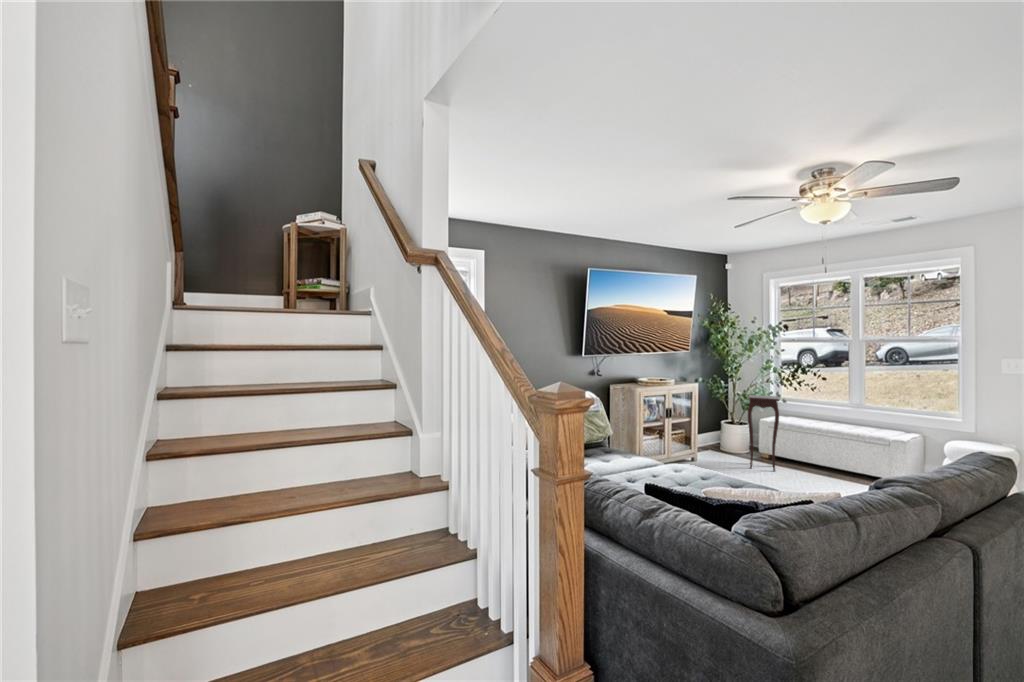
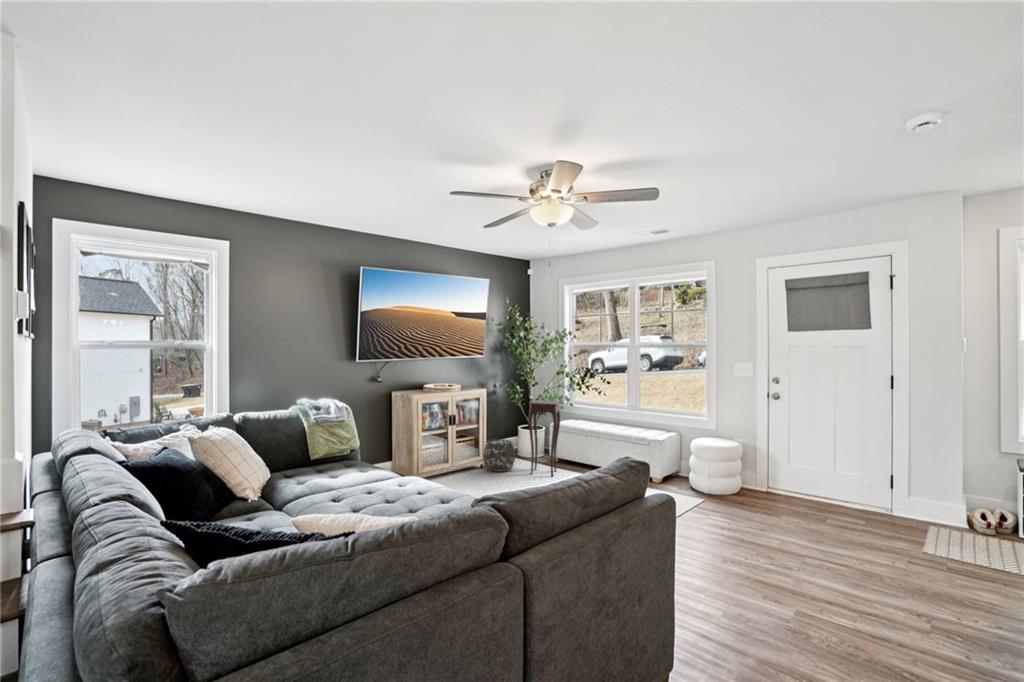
woven basket: none [697,432,731,465] -> present [483,439,515,472]

